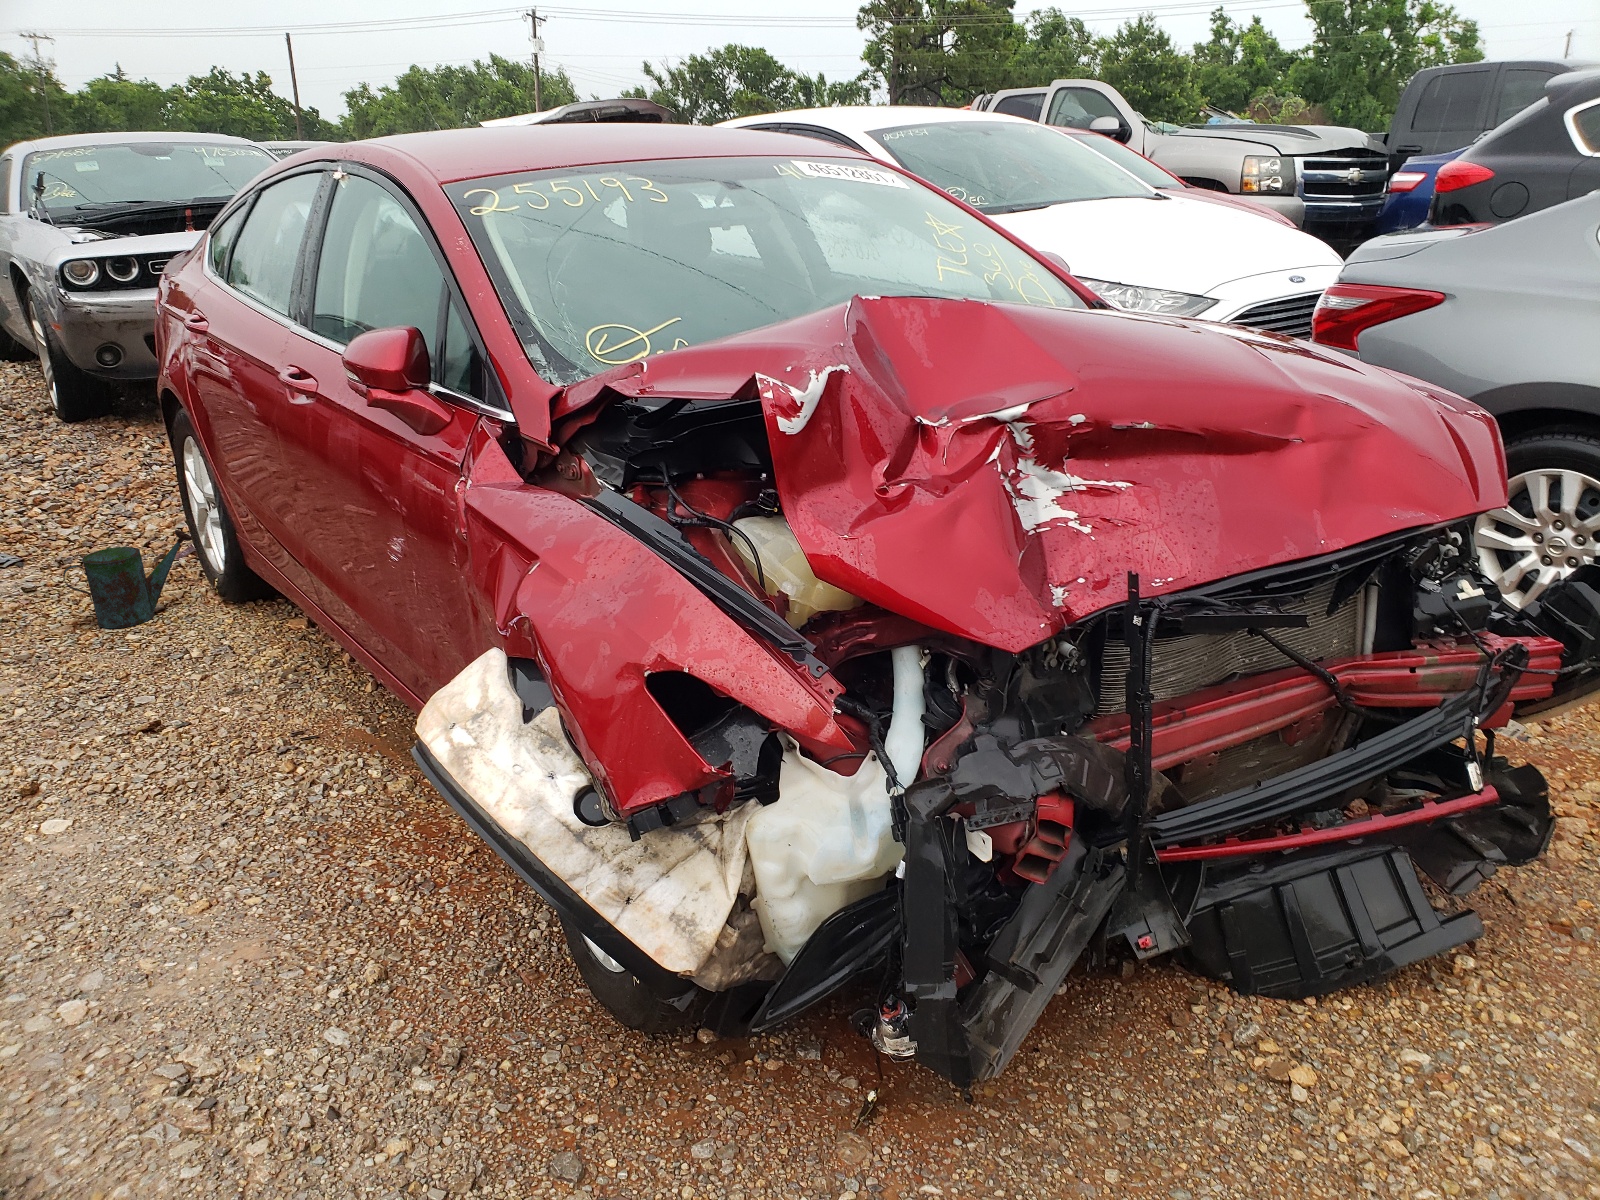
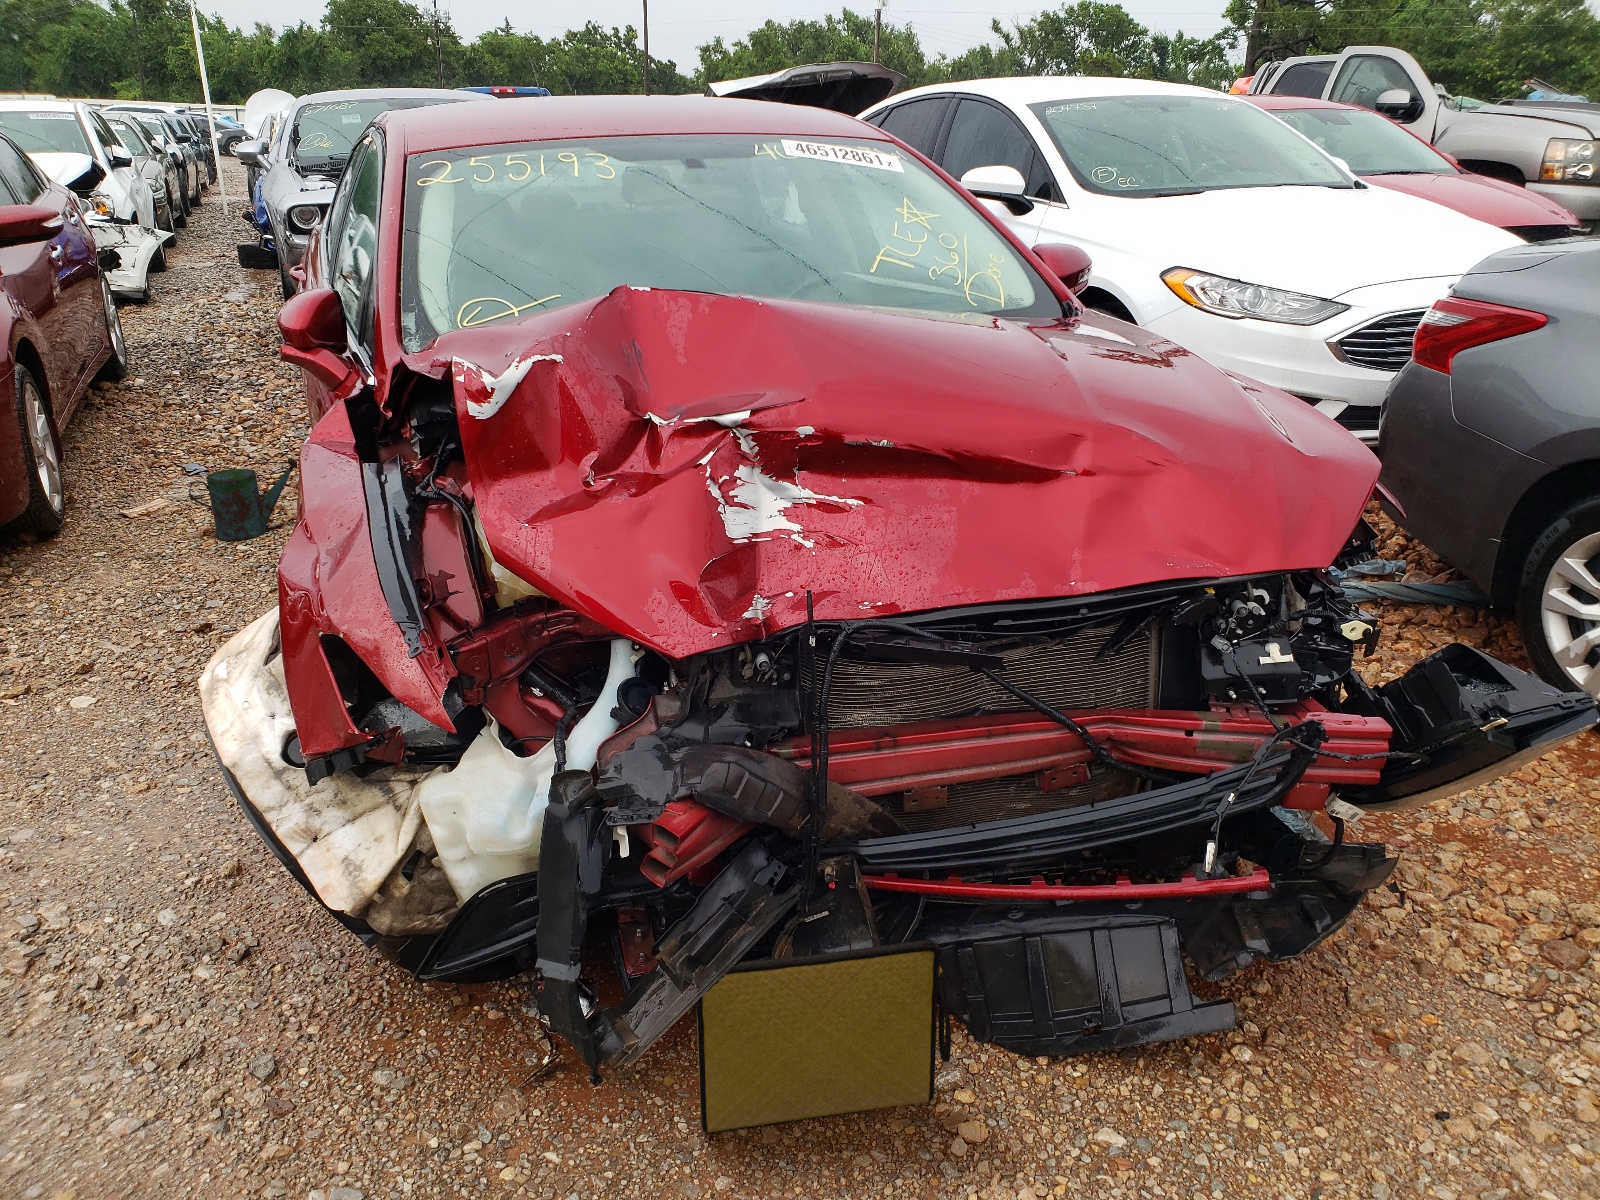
bag: none [1050,900,1263,1131] -> present [695,939,951,1133]

